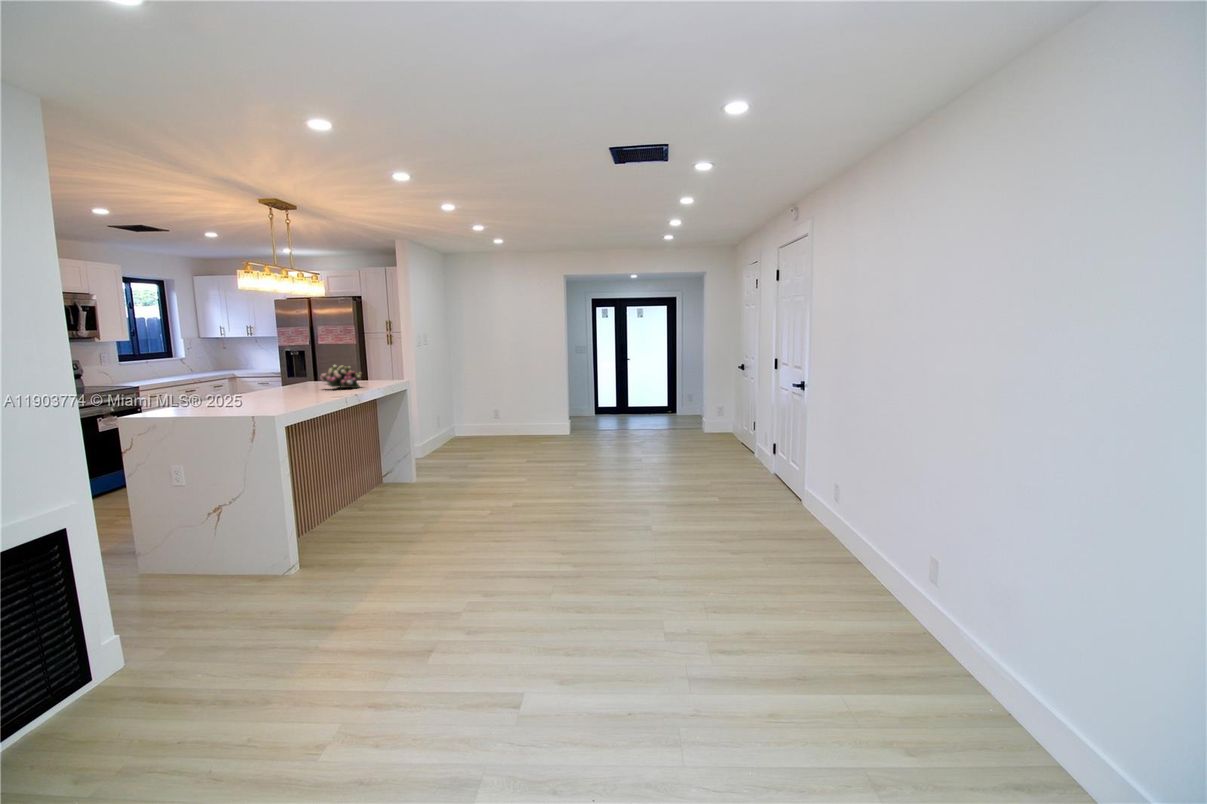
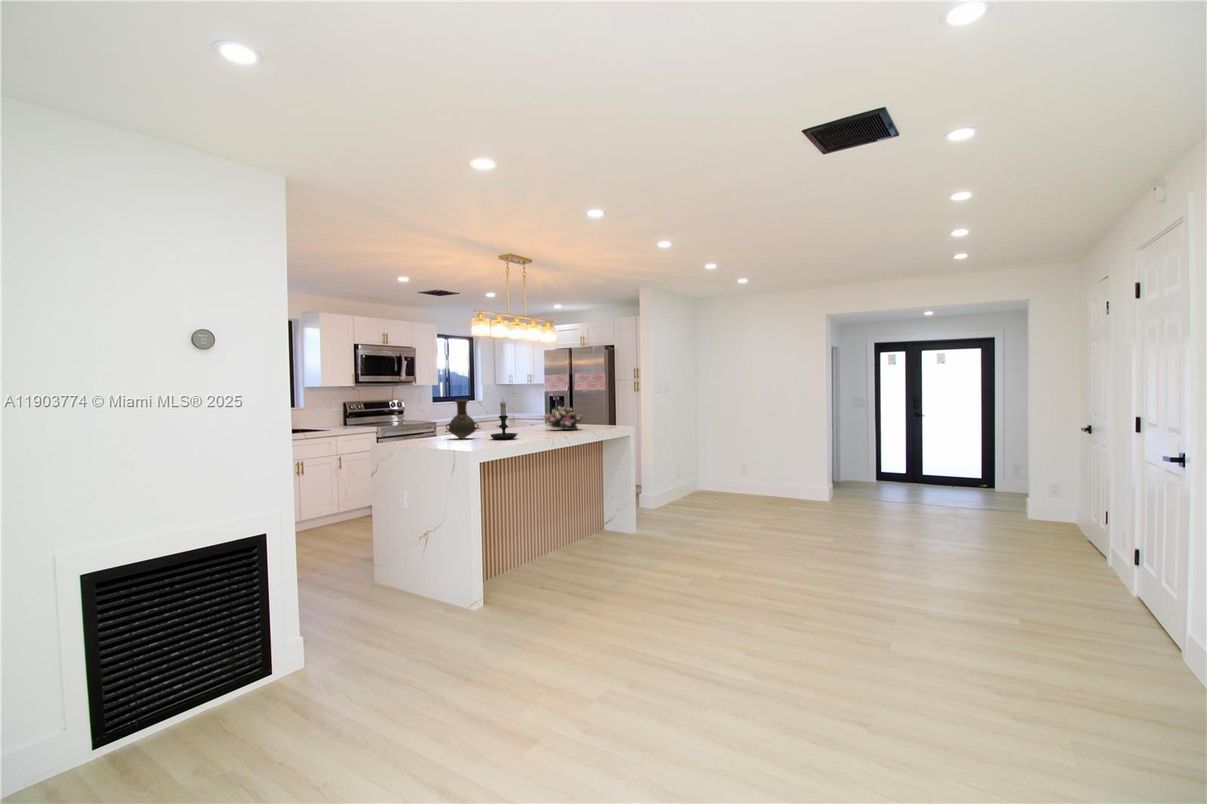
candle holder: none [284,361,316,404] -> present [491,402,518,440]
vase: none [225,363,265,406] -> present [446,400,479,439]

